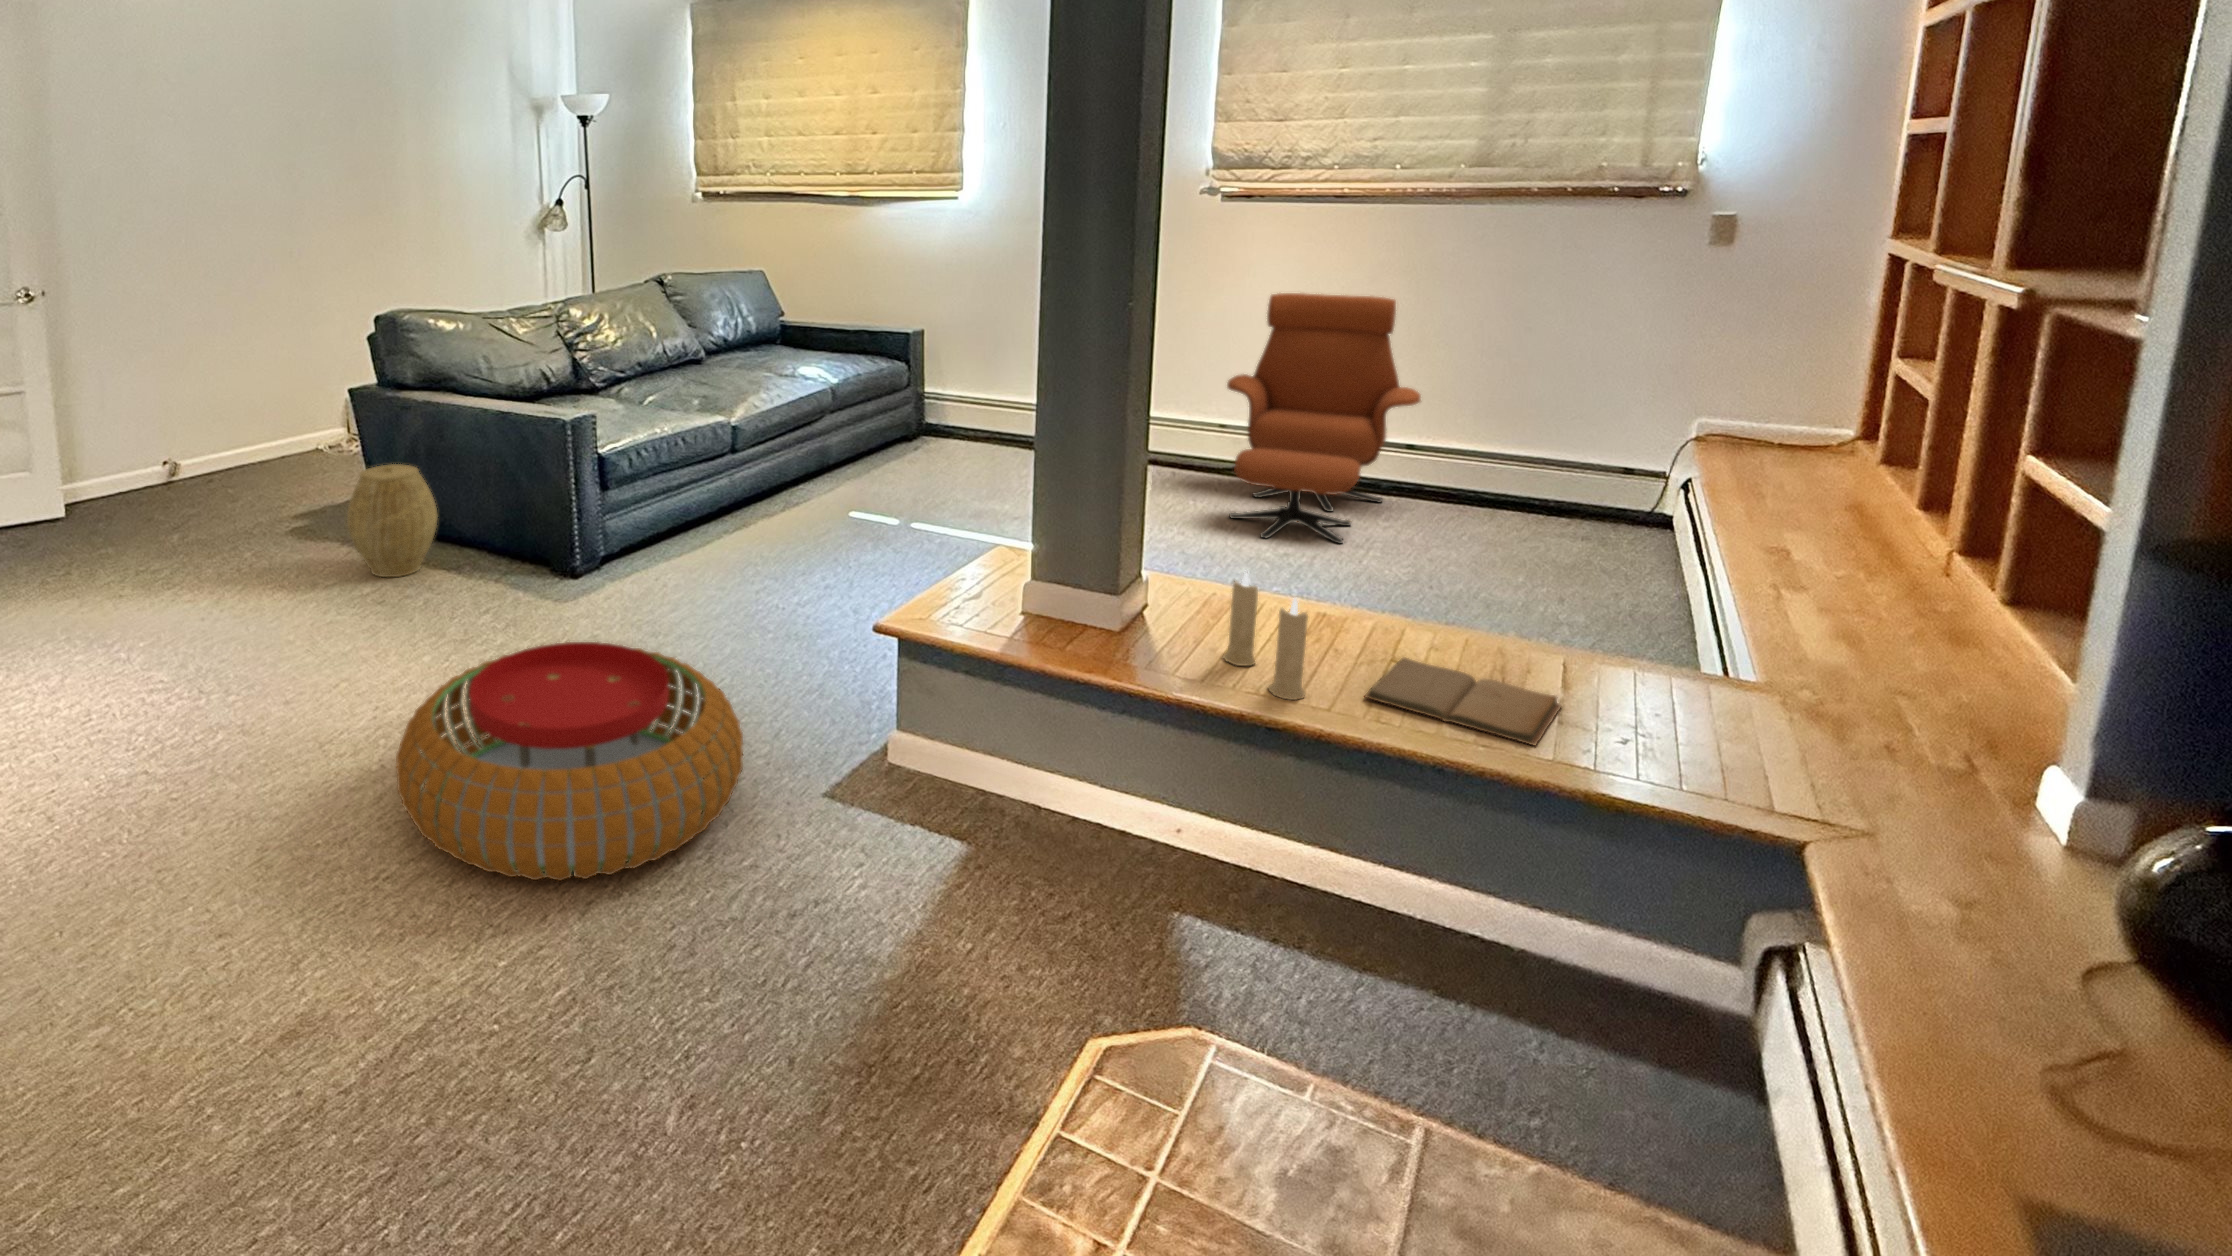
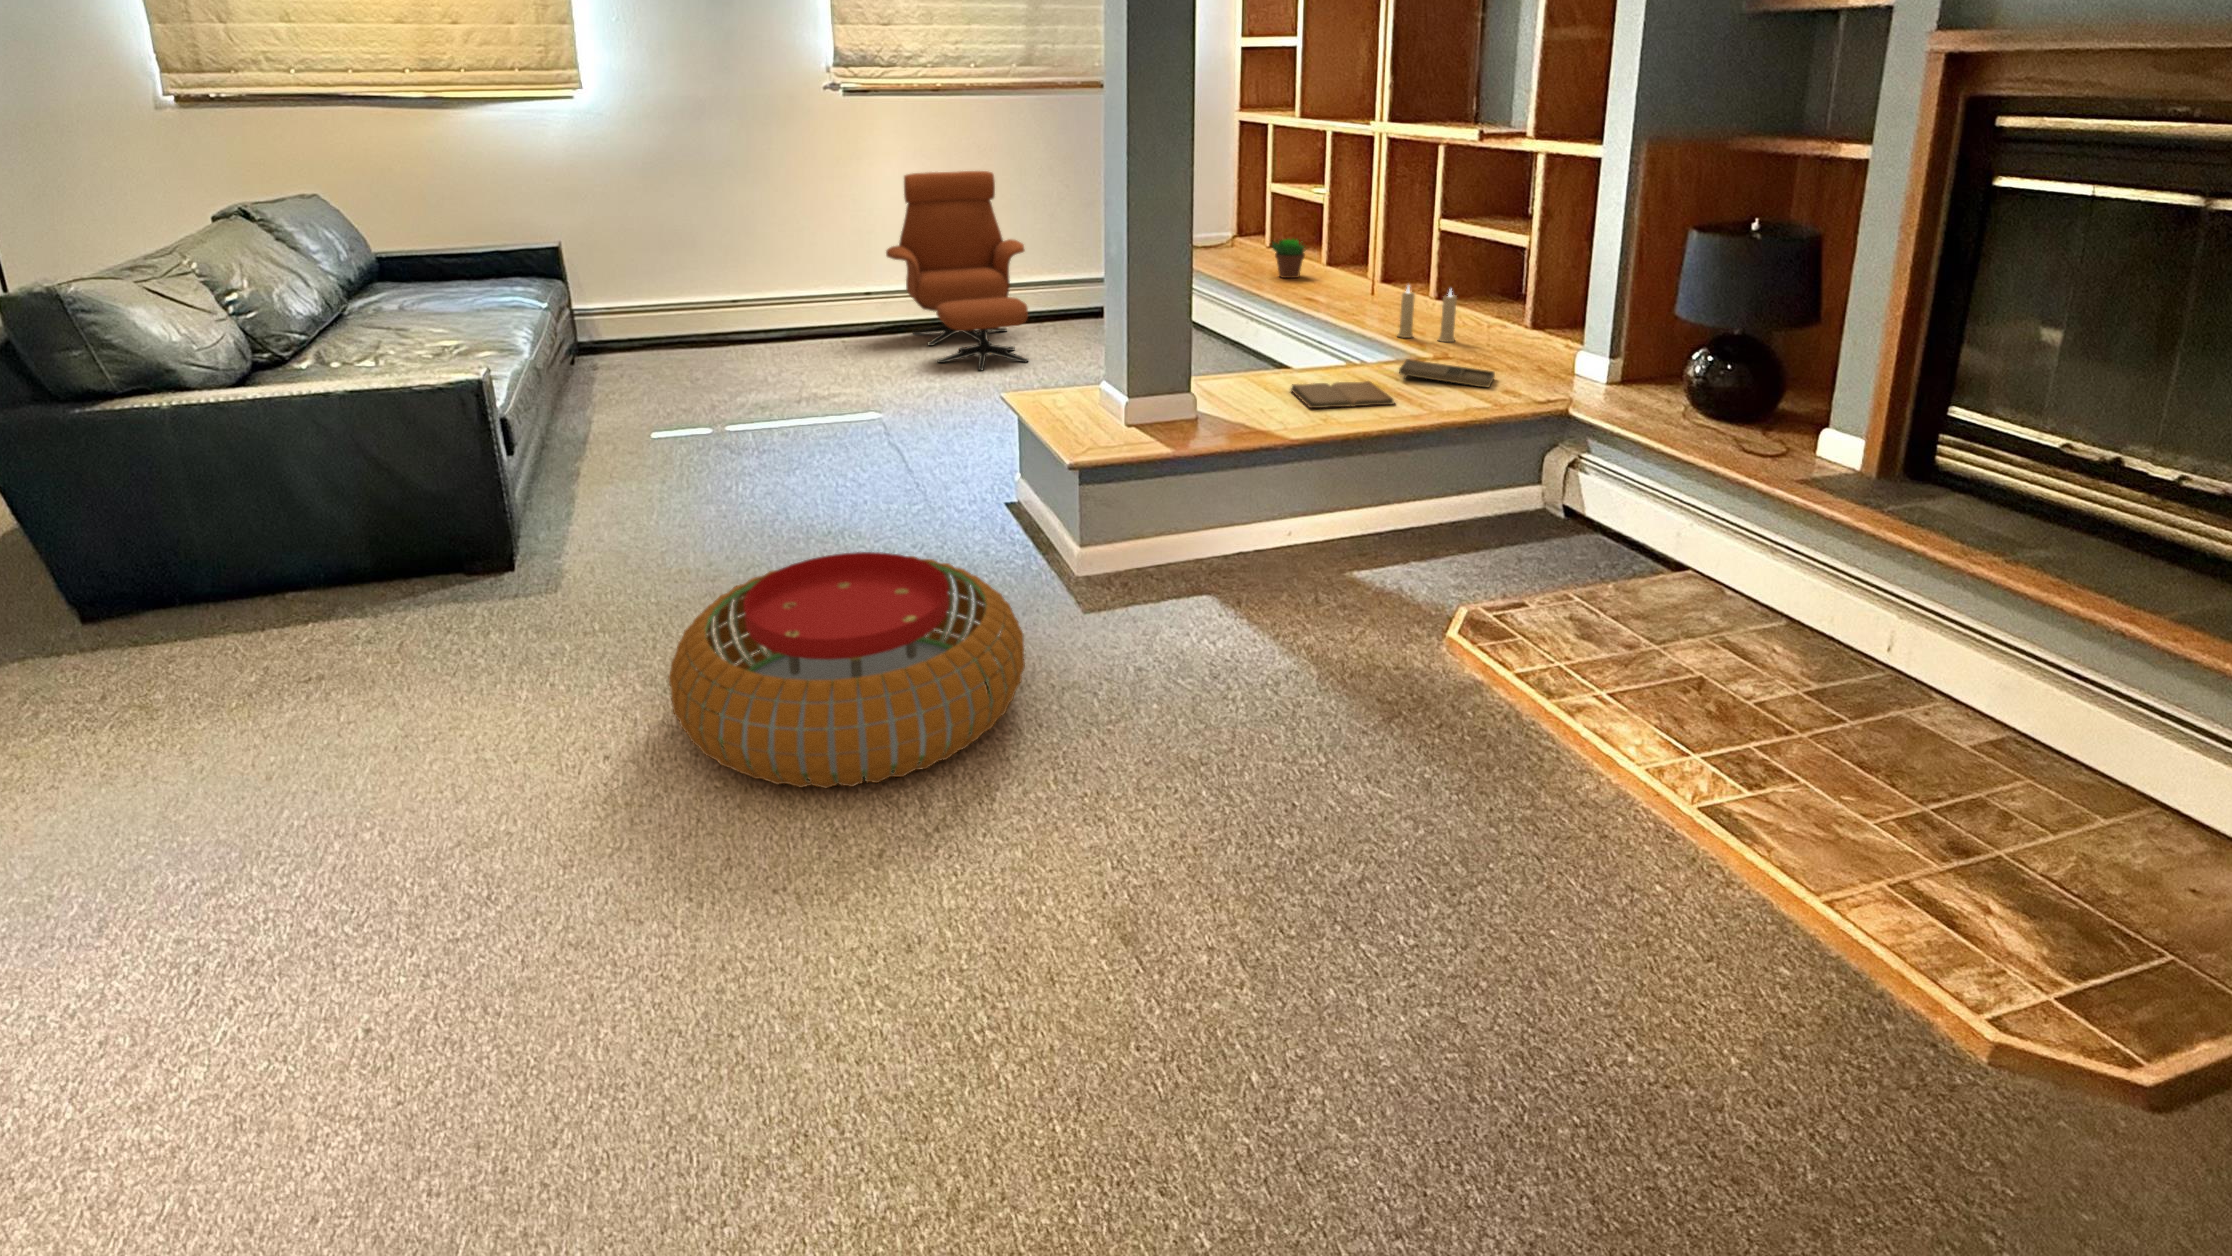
succulent plant: none [1800,449,1894,521] -> present [1272,239,1306,278]
woven basket: present [347,464,438,577] -> none [73,502,236,671]
candle: present [1223,571,1308,700] -> present [1397,286,1457,342]
tray: none [1644,687,1884,793] -> present [1399,359,1495,387]

